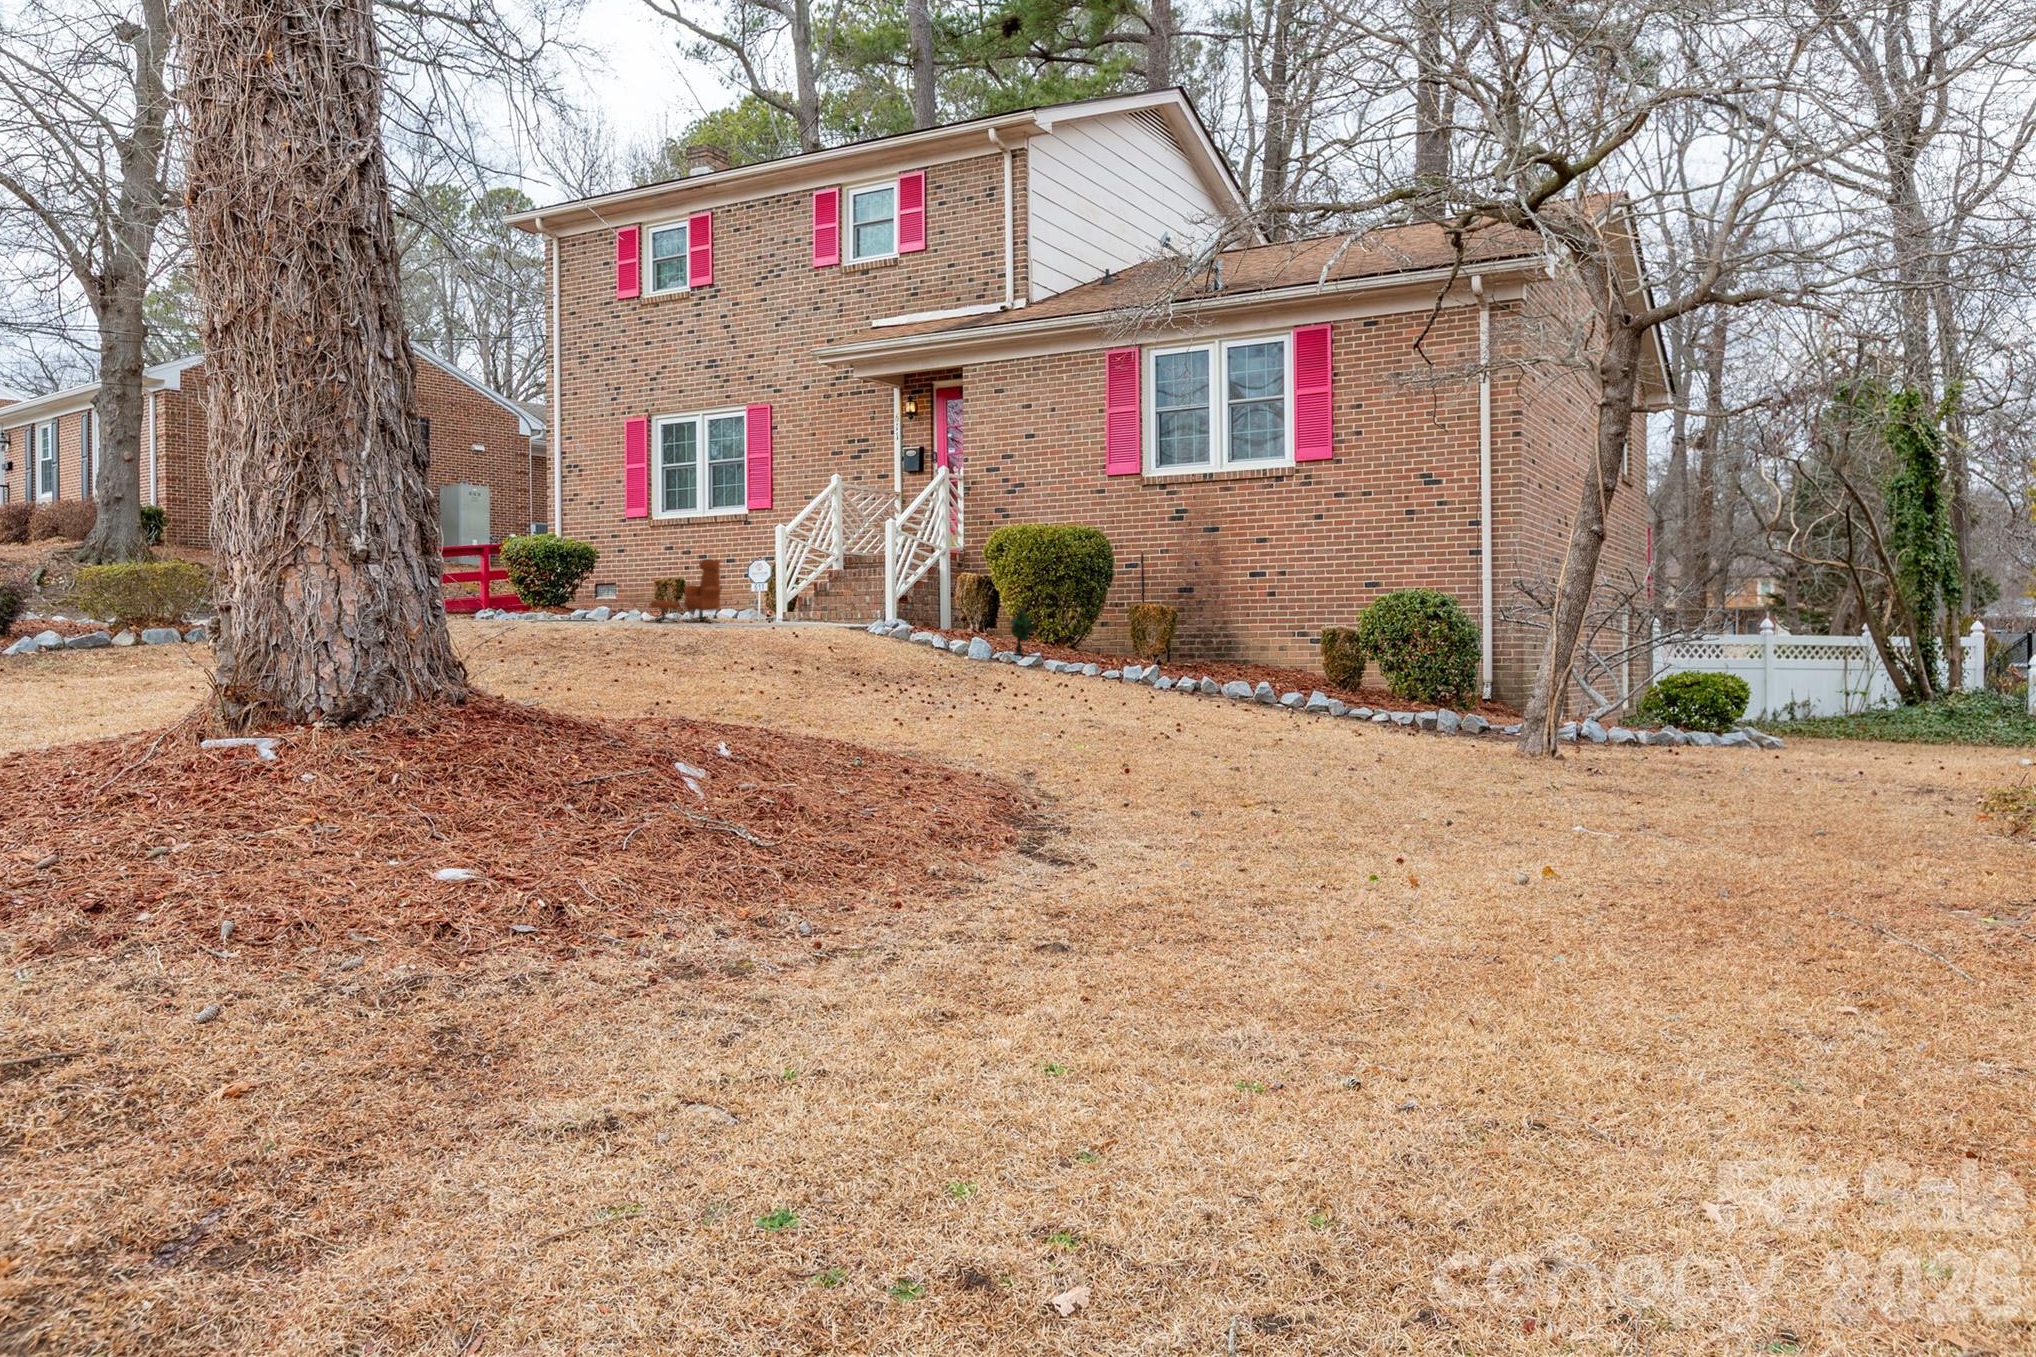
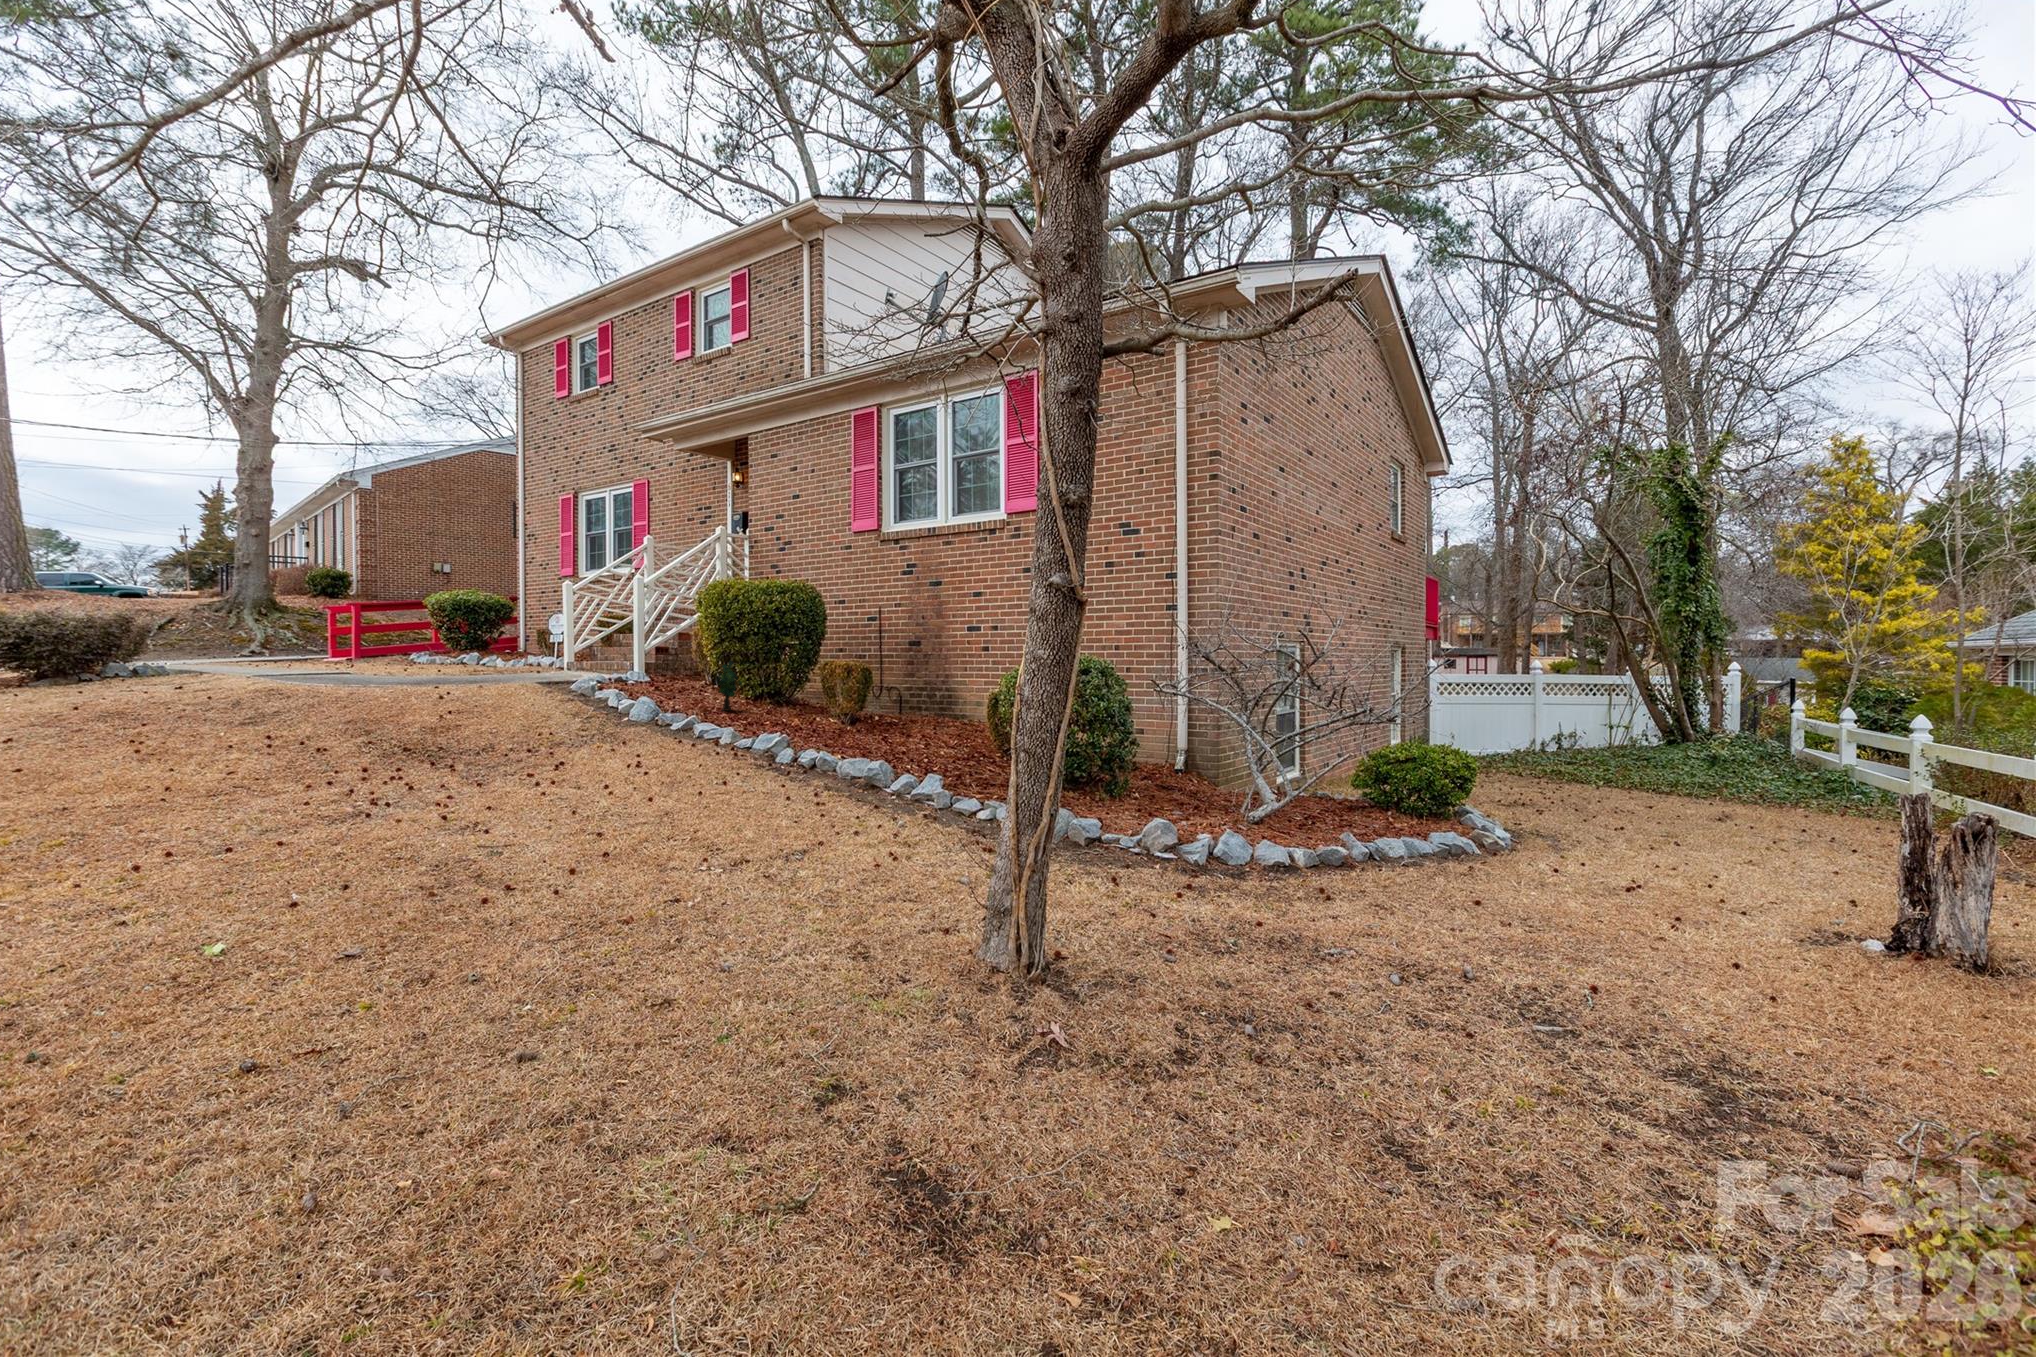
lounge chair: present [649,559,722,623] -> none [480,613,558,671]

